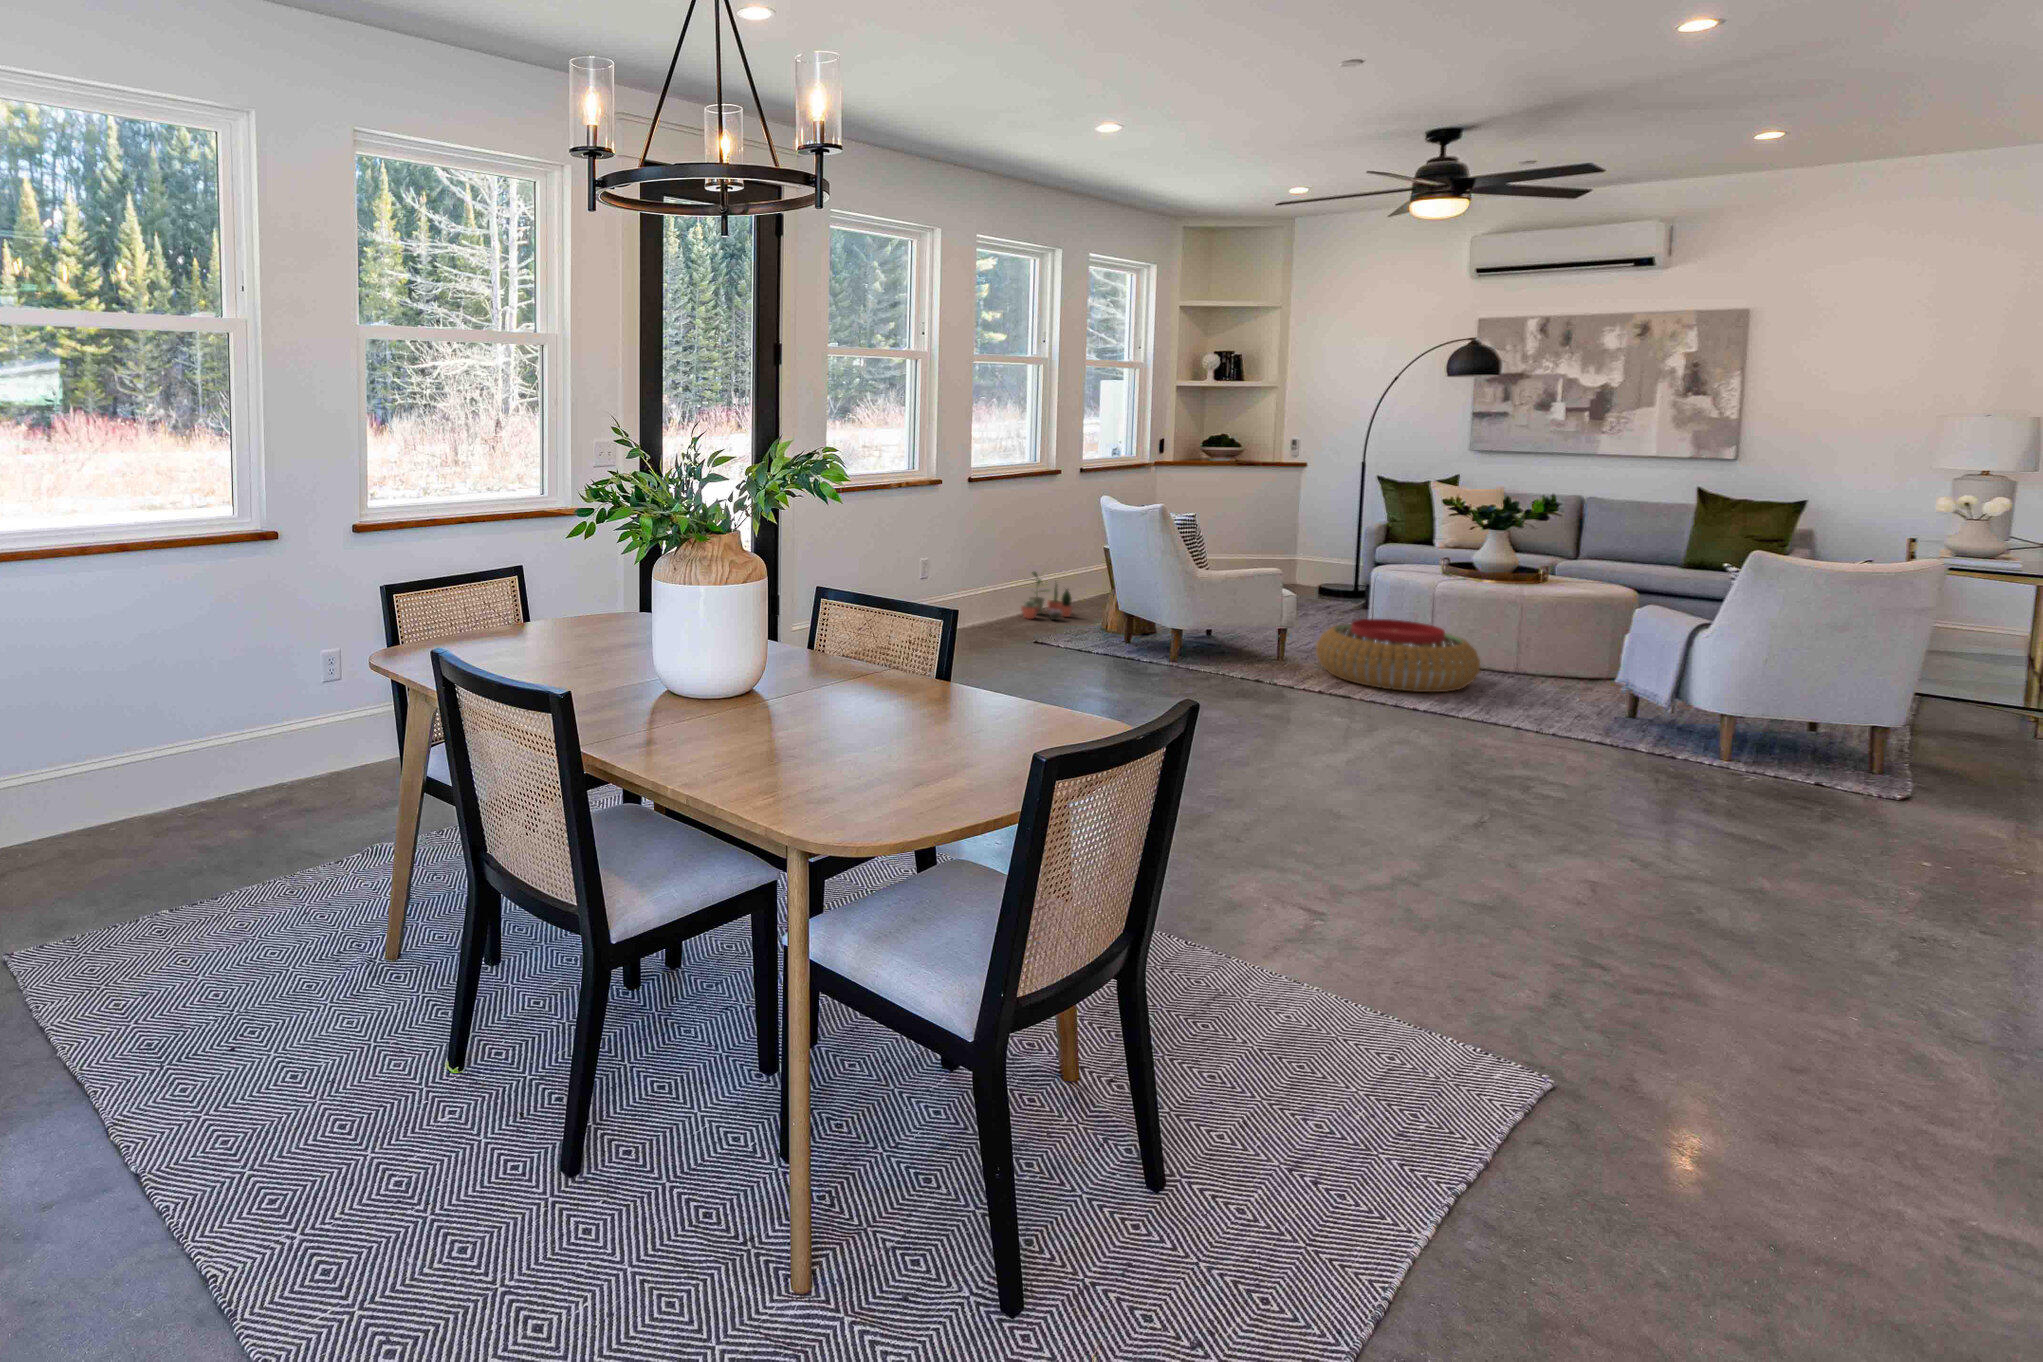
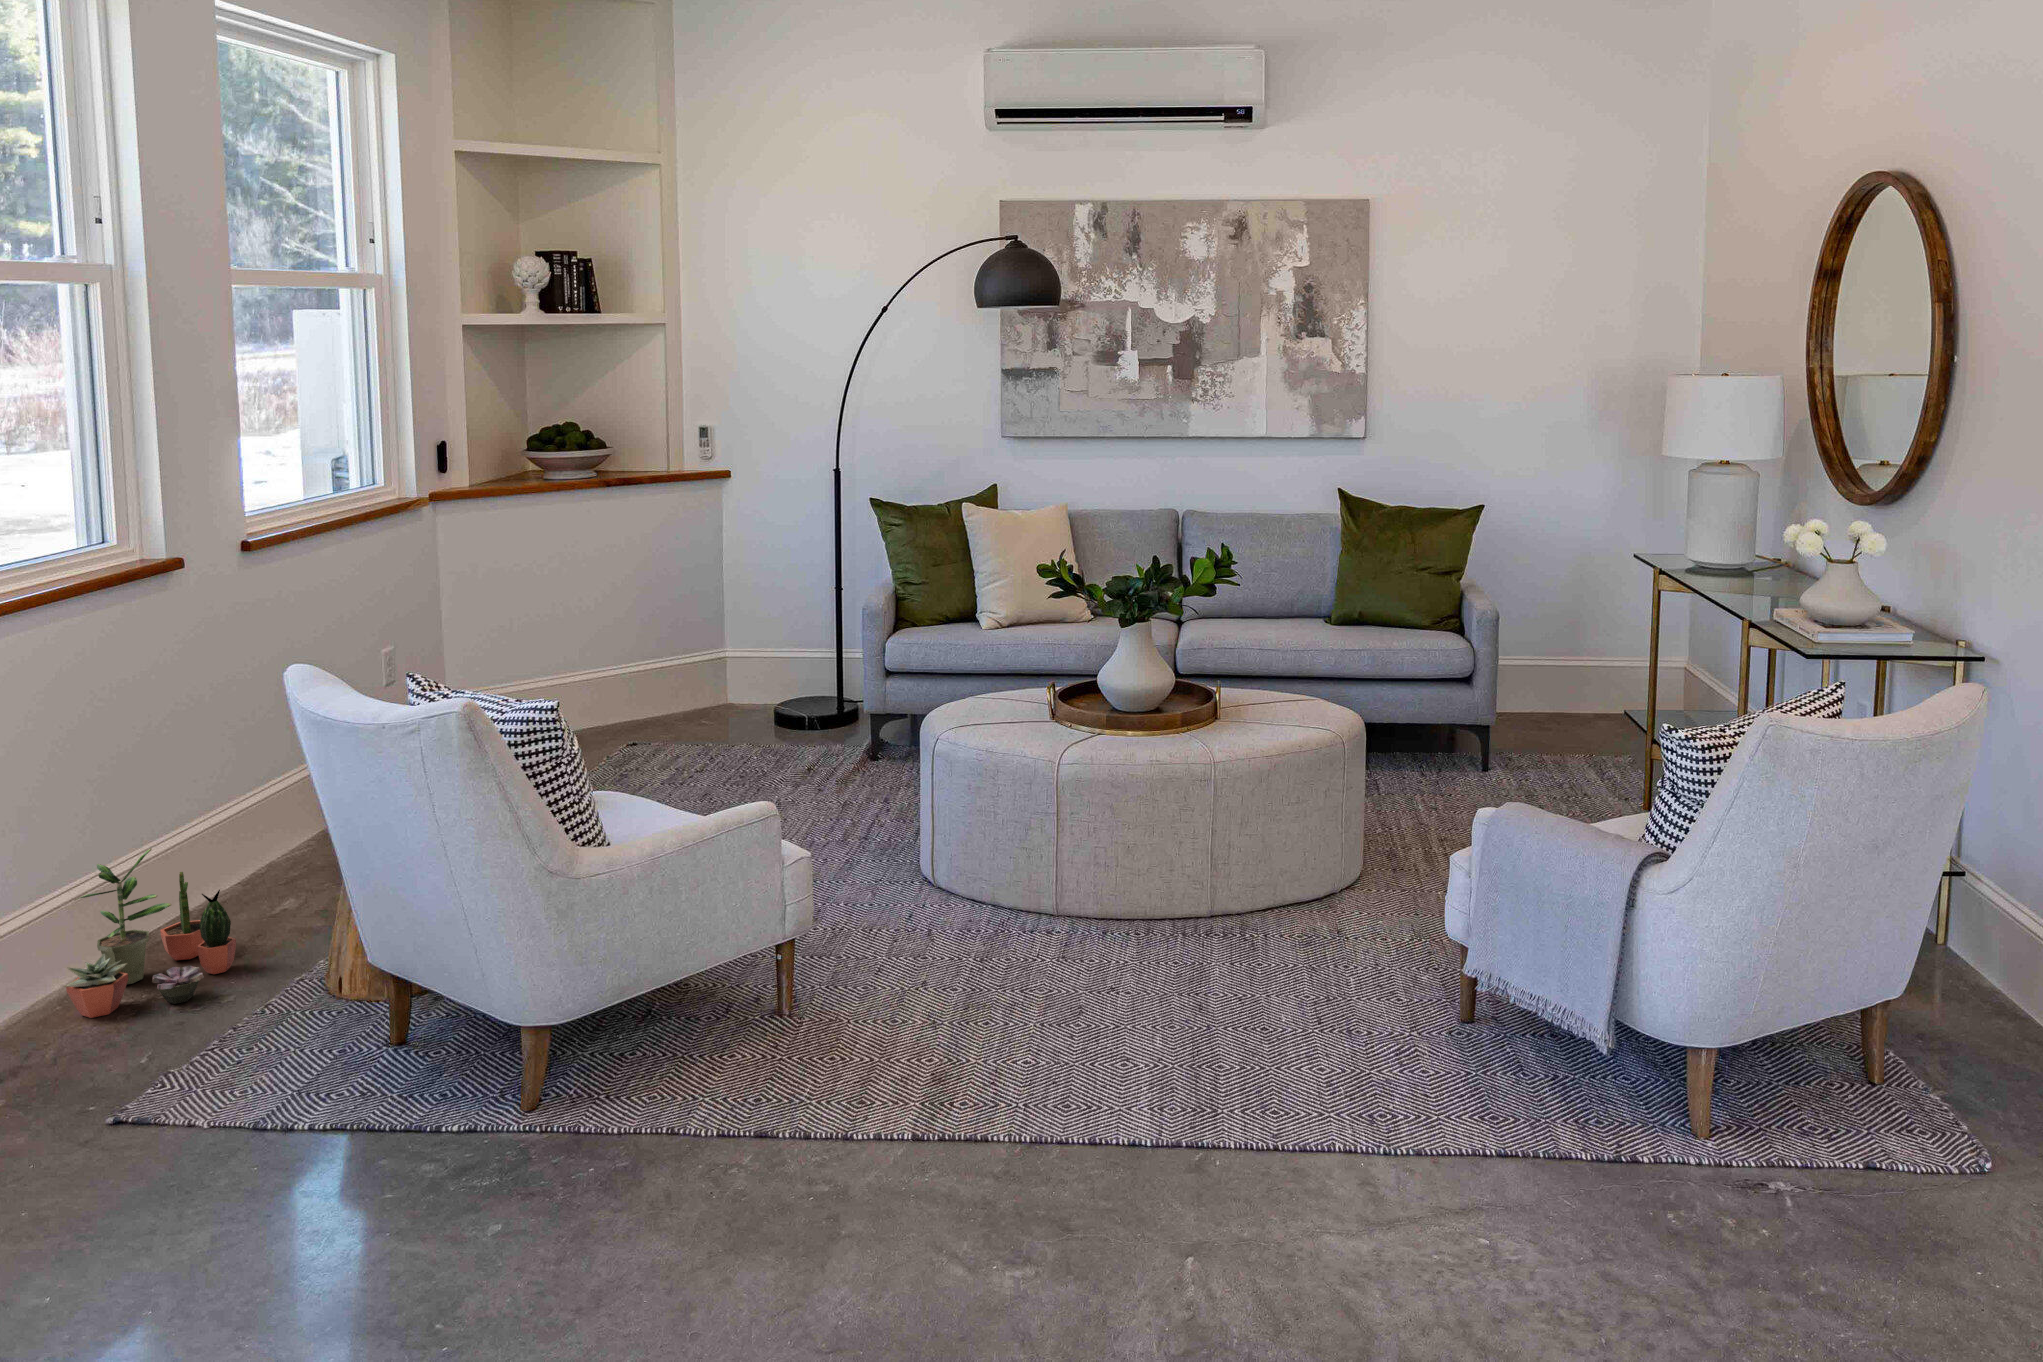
pouf: present [1316,619,1480,692] -> none [876,870,1208,1083]

